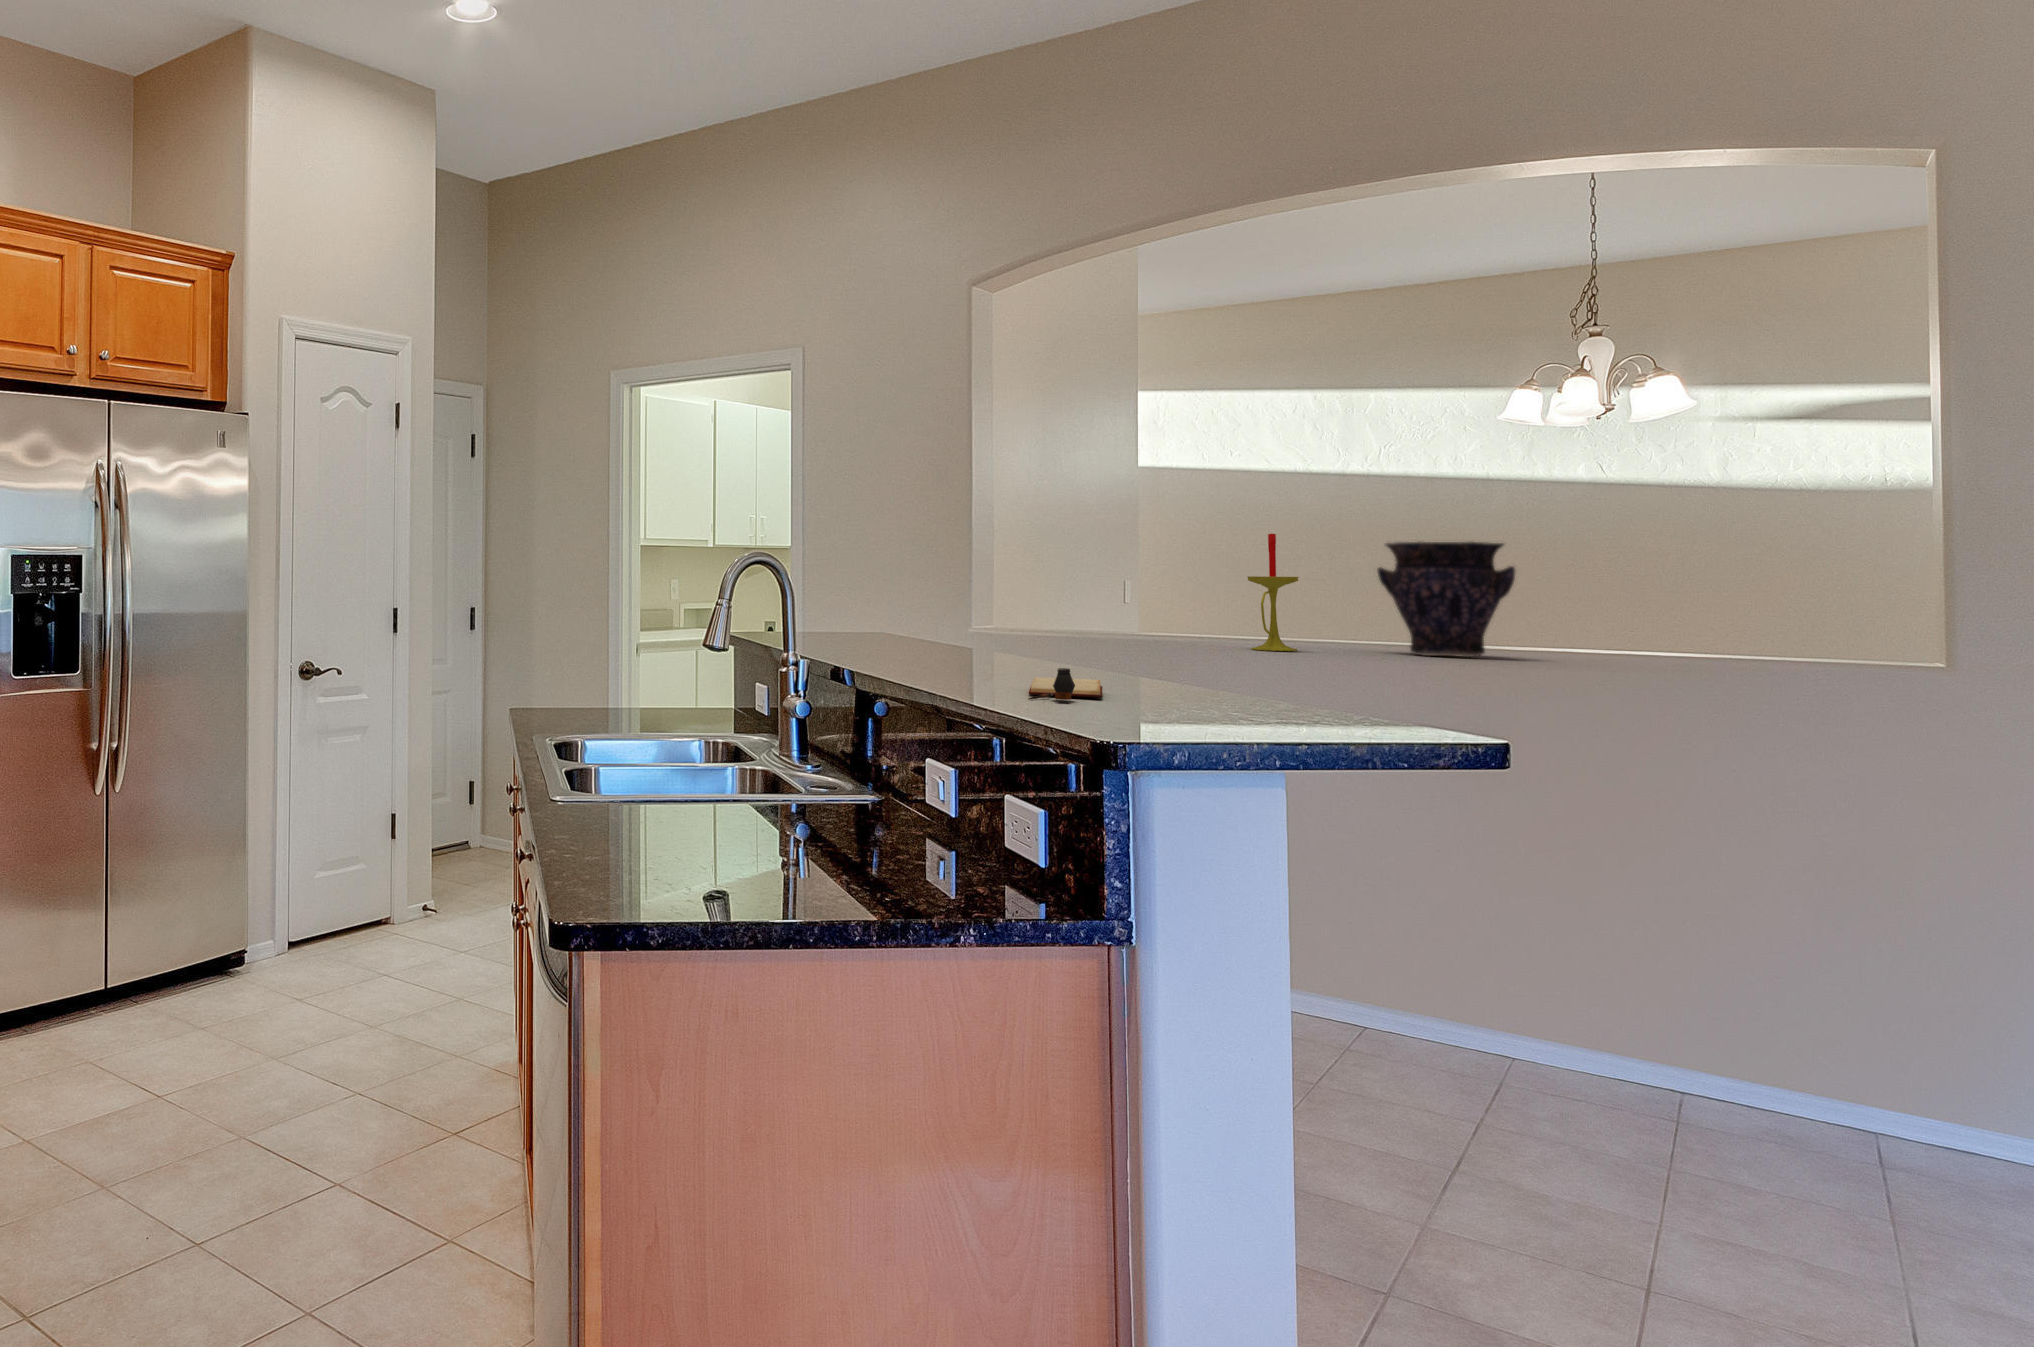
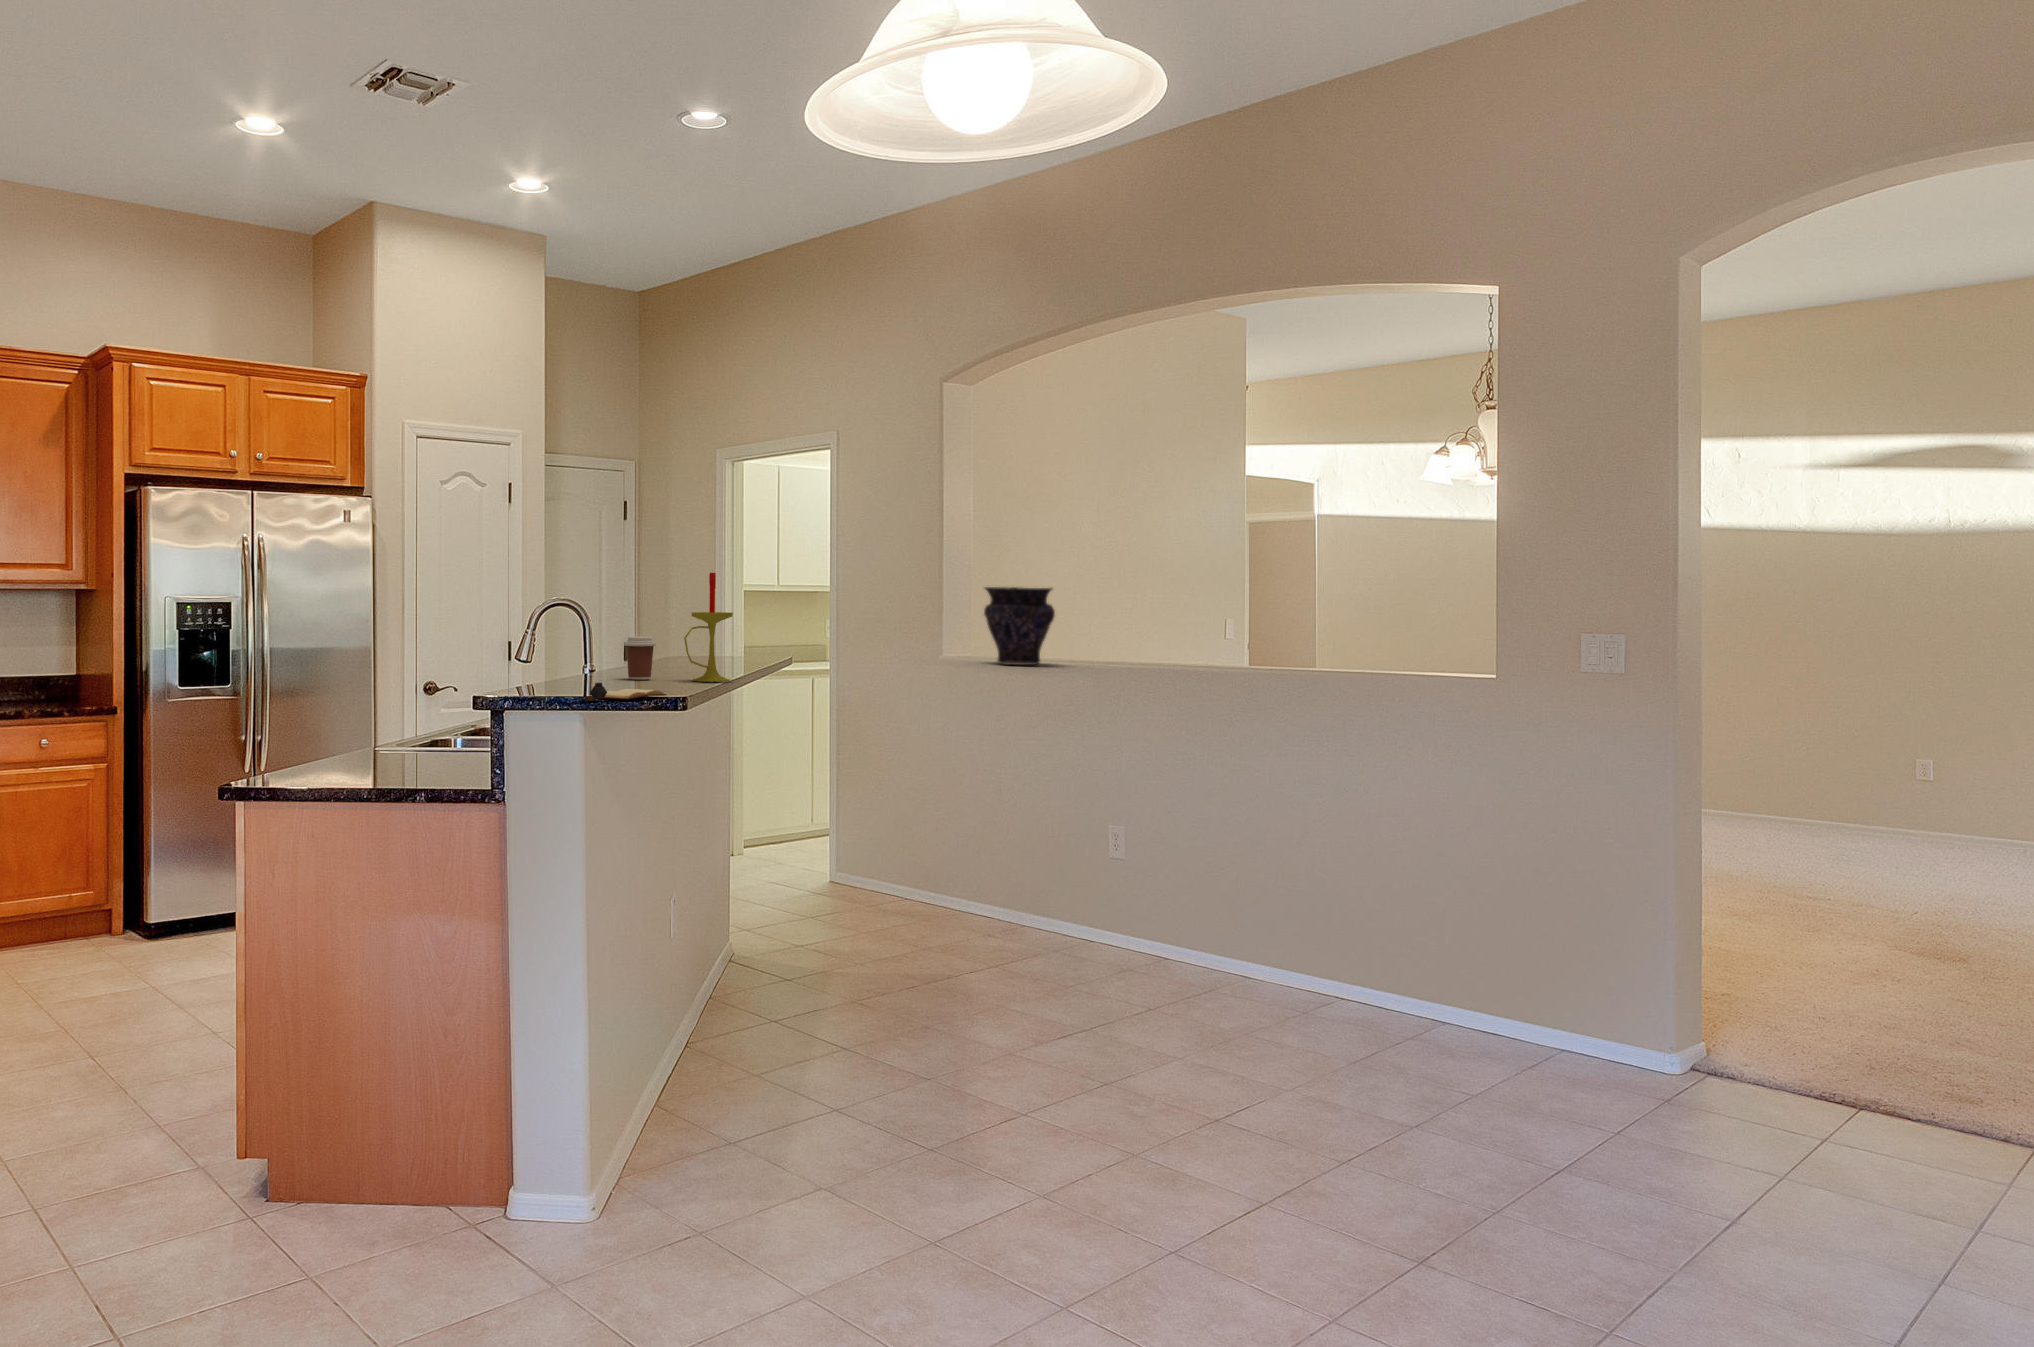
candle: present [1248,534,1298,651] -> present [684,573,733,682]
vase: present [1377,542,1515,657] -> present [984,587,1055,665]
coffee cup: none [839,597,888,661] -> present [624,637,656,680]

